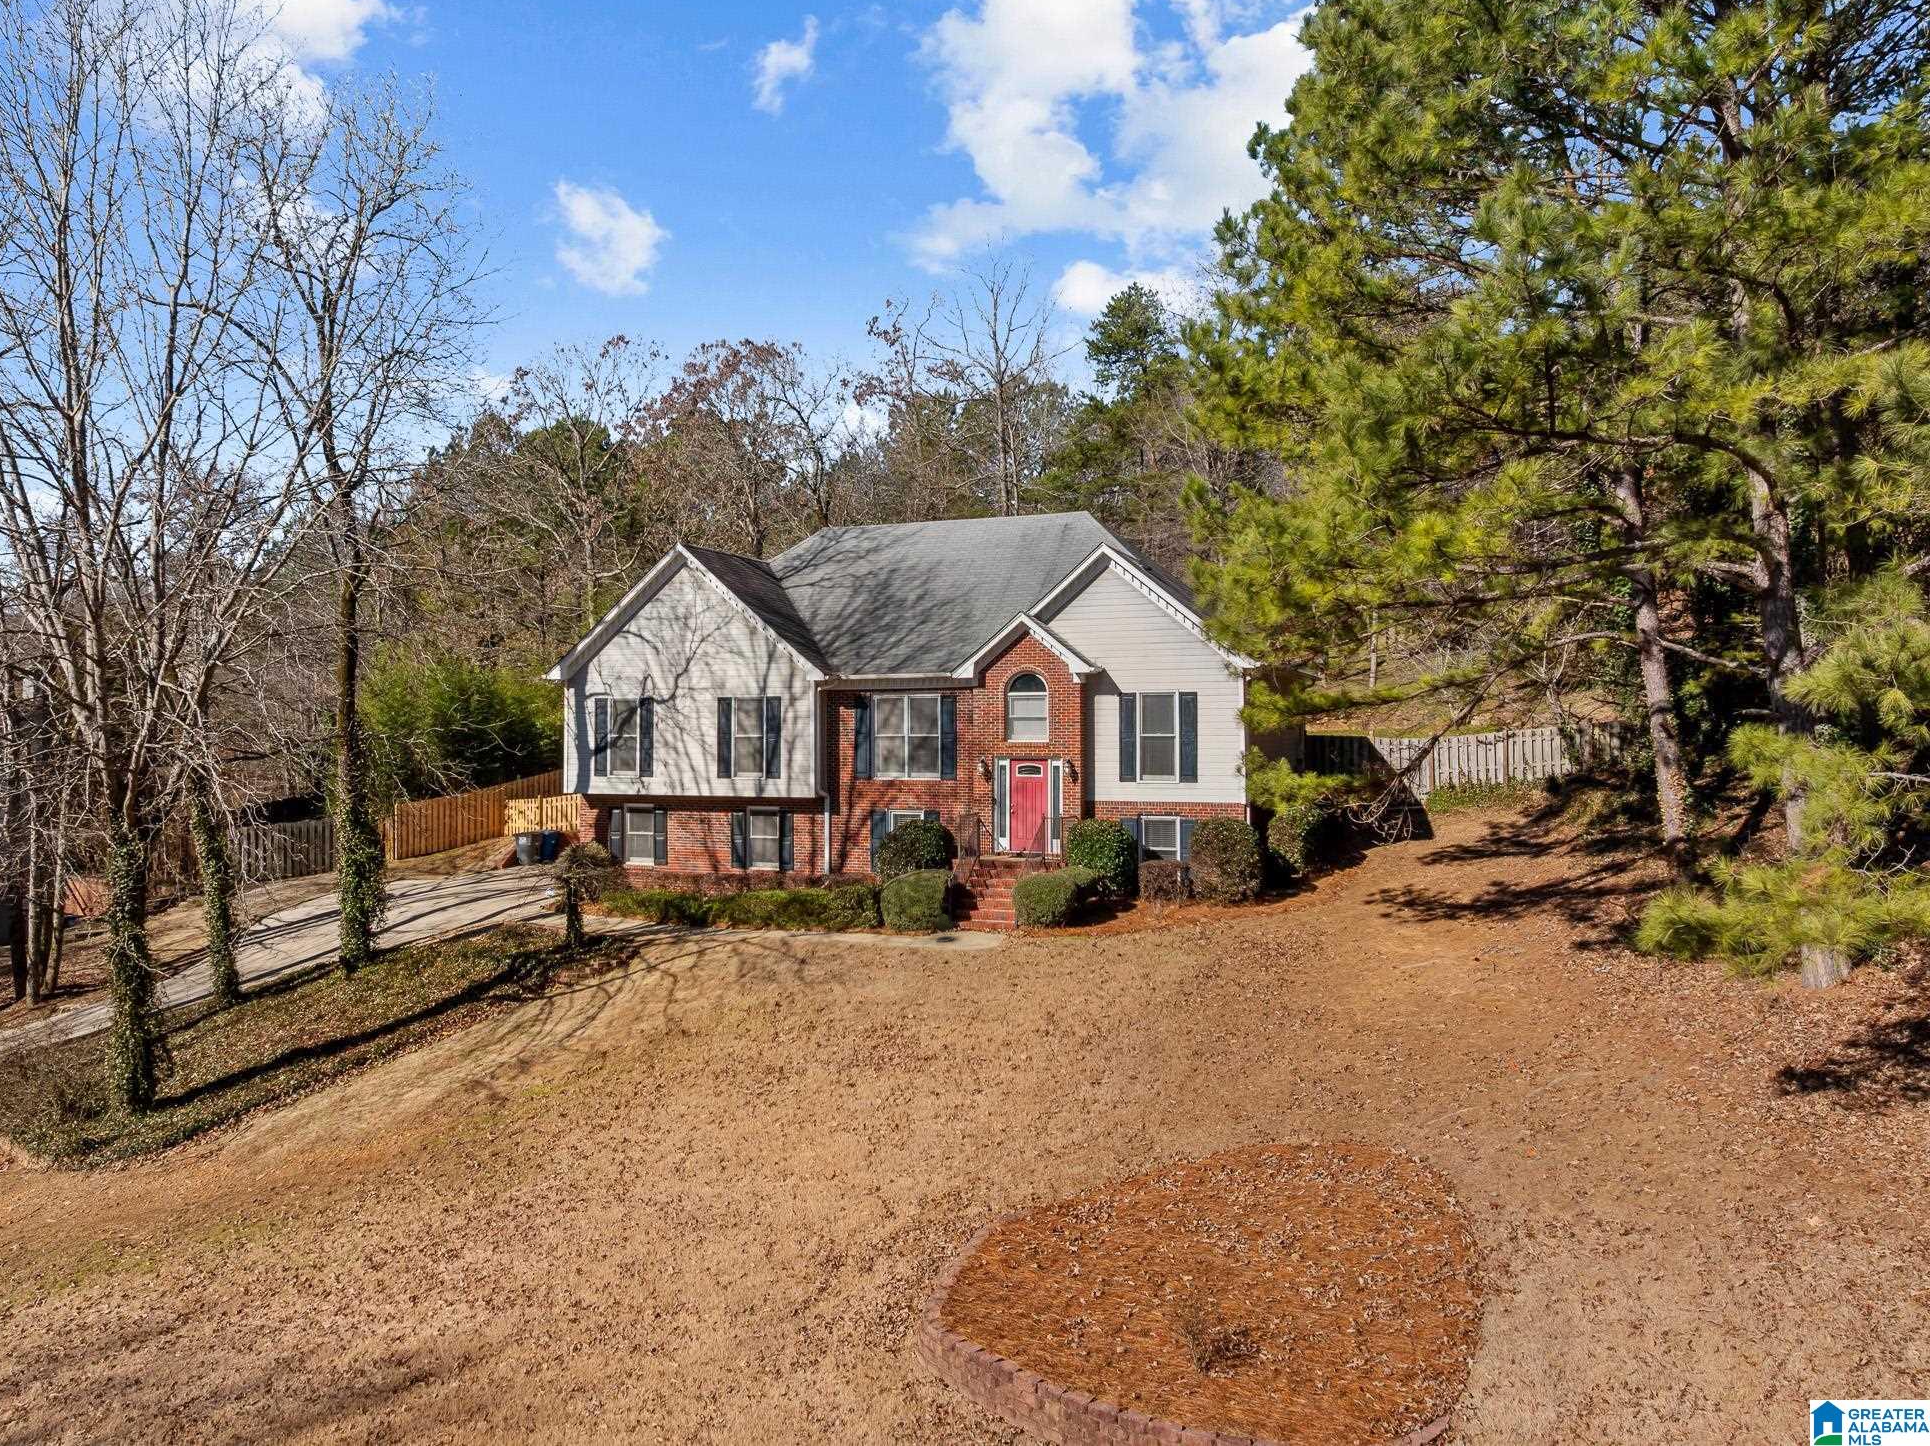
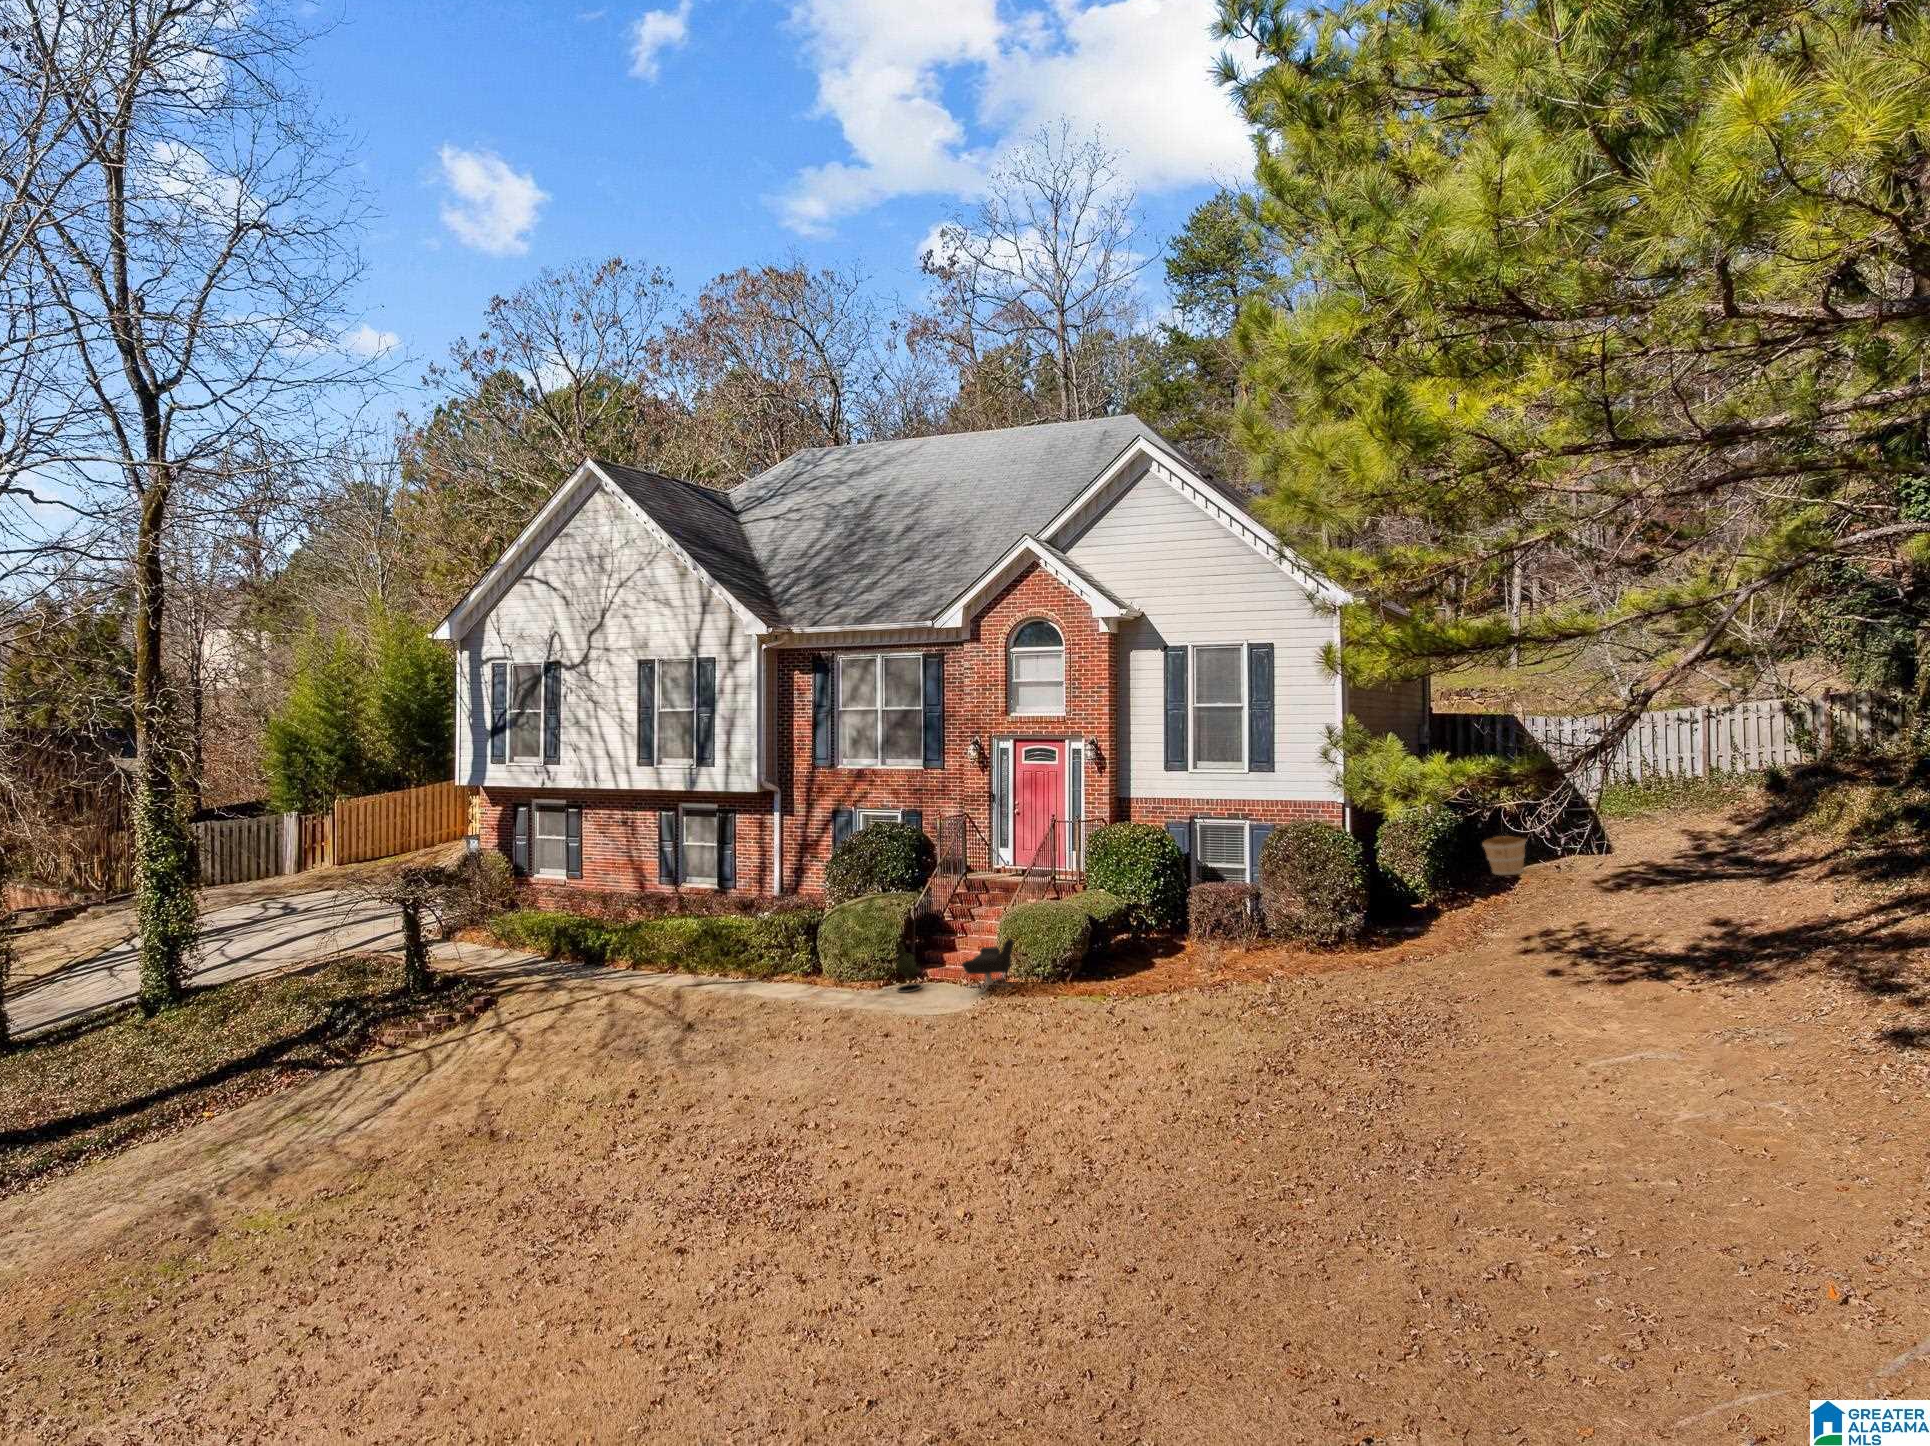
wooden bucket: none [1347,827,1377,855] -> present [1483,836,1525,875]
lounge chair: none [985,896,1028,940] -> present [962,938,1014,992]

